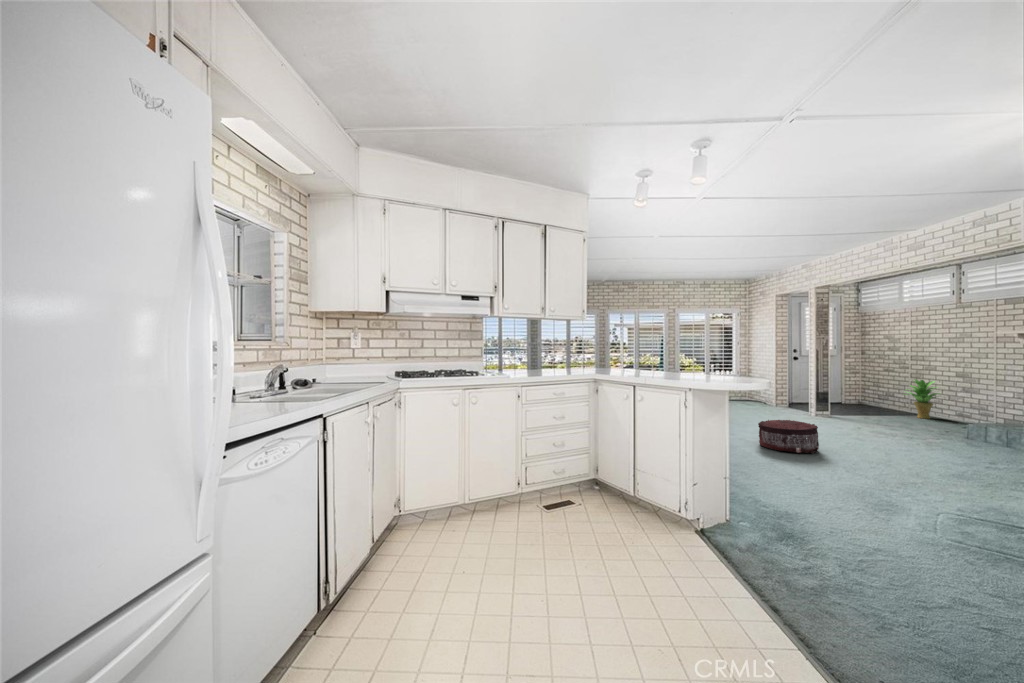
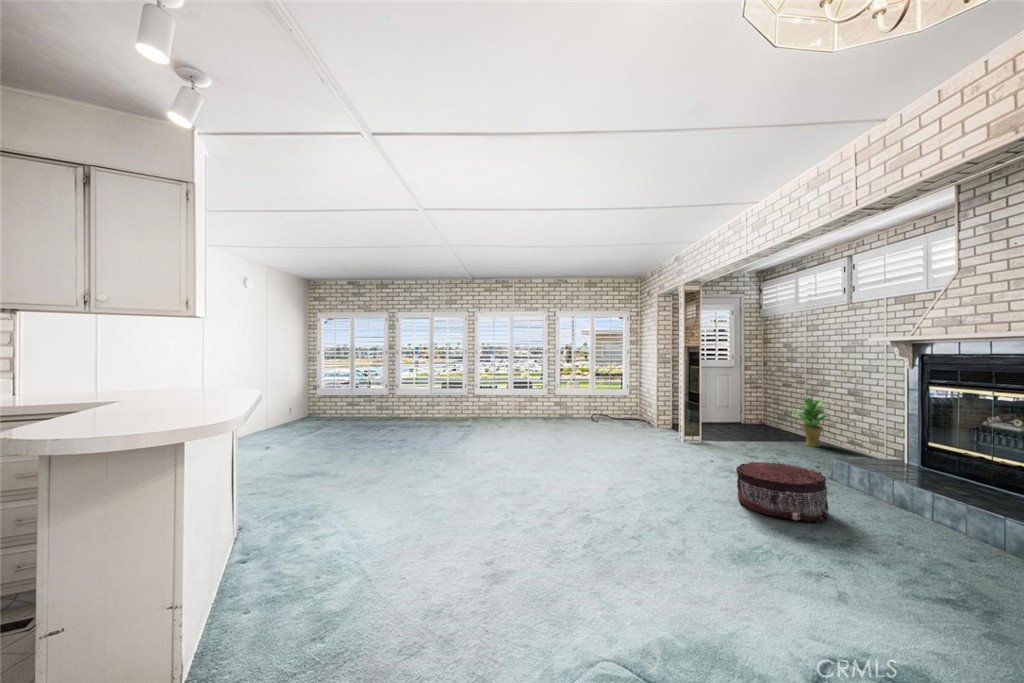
pouf: present [758,420,819,453] -> present [736,462,828,522]

